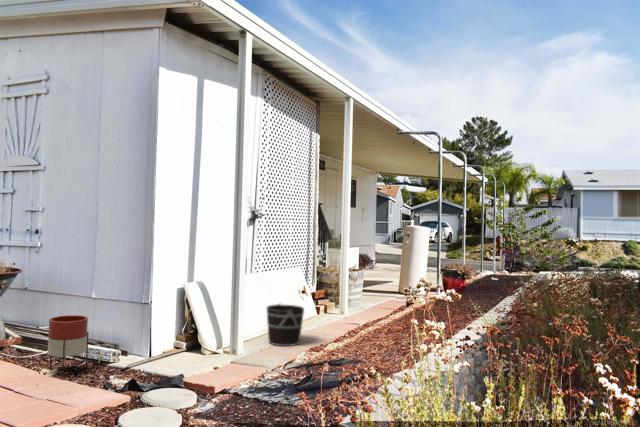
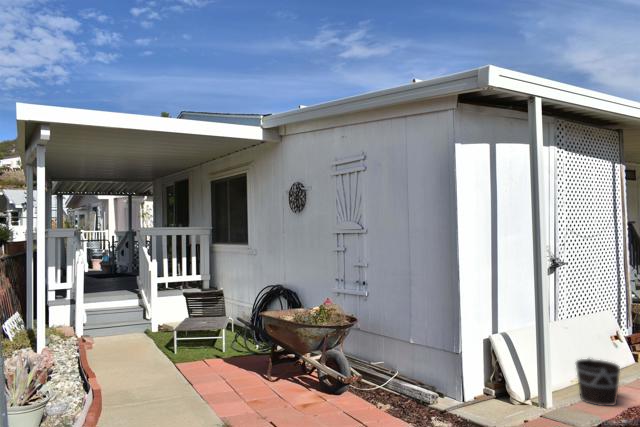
planter: present [48,315,89,377] -> none [382,361,413,414]

